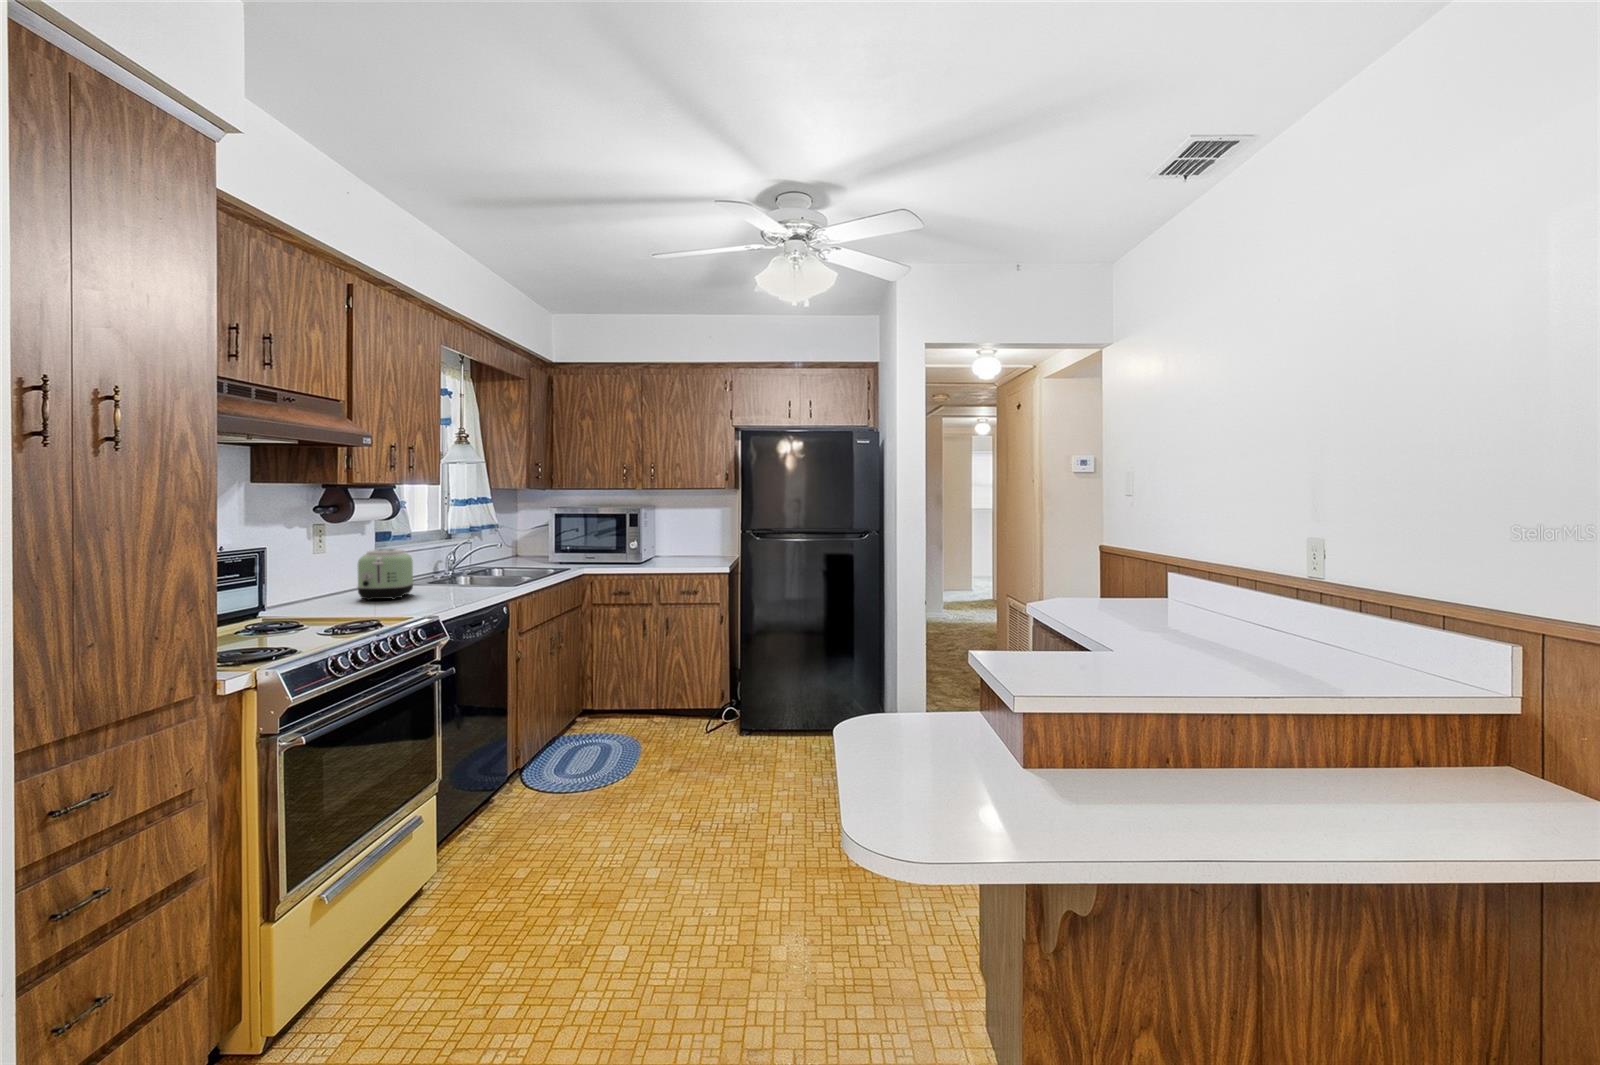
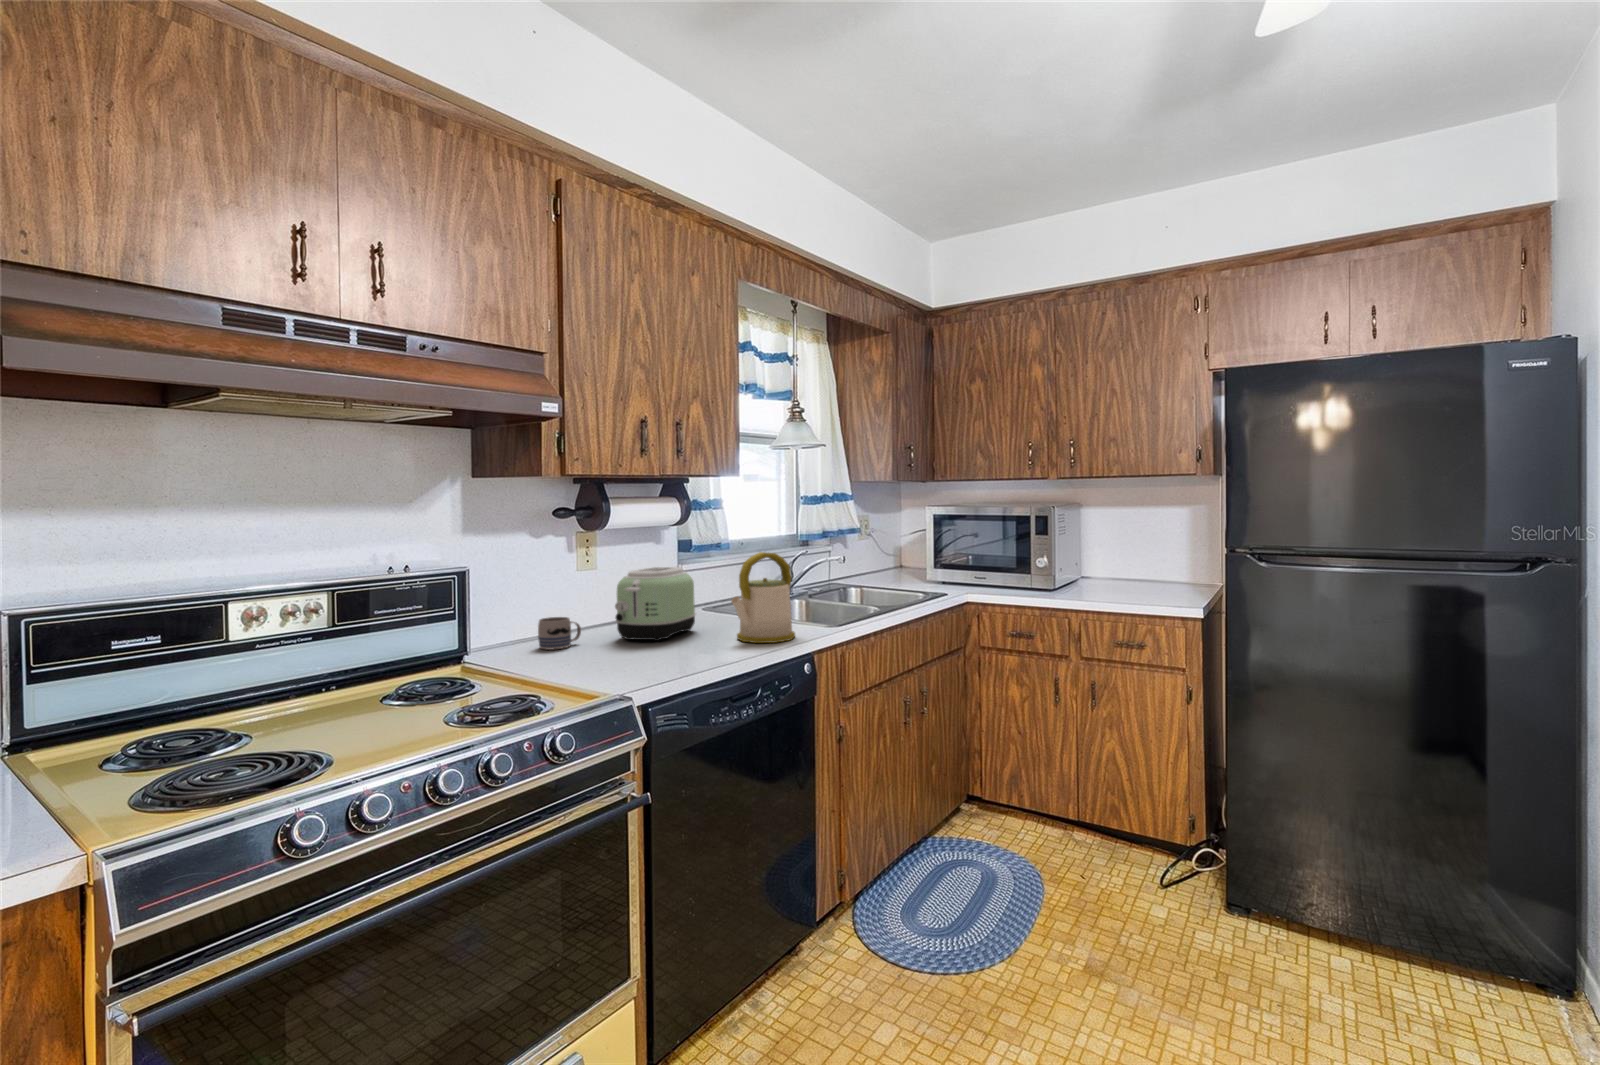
kettle: none [453,537,494,596] -> present [731,552,795,643]
mug: none [301,585,332,608] -> present [538,617,581,650]

